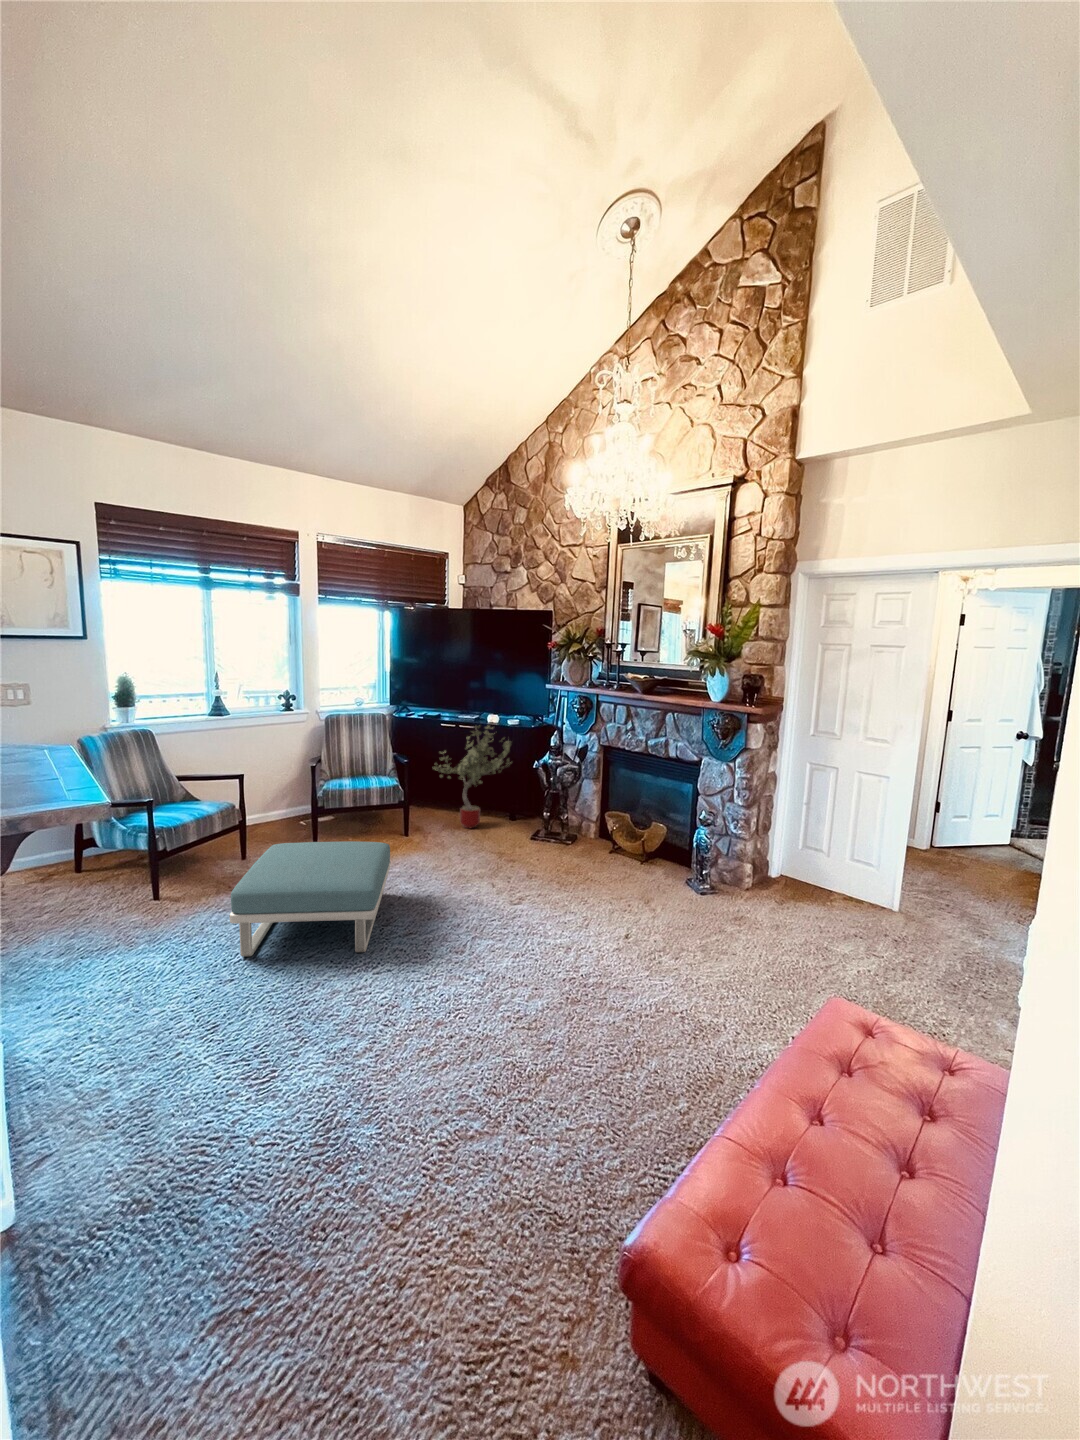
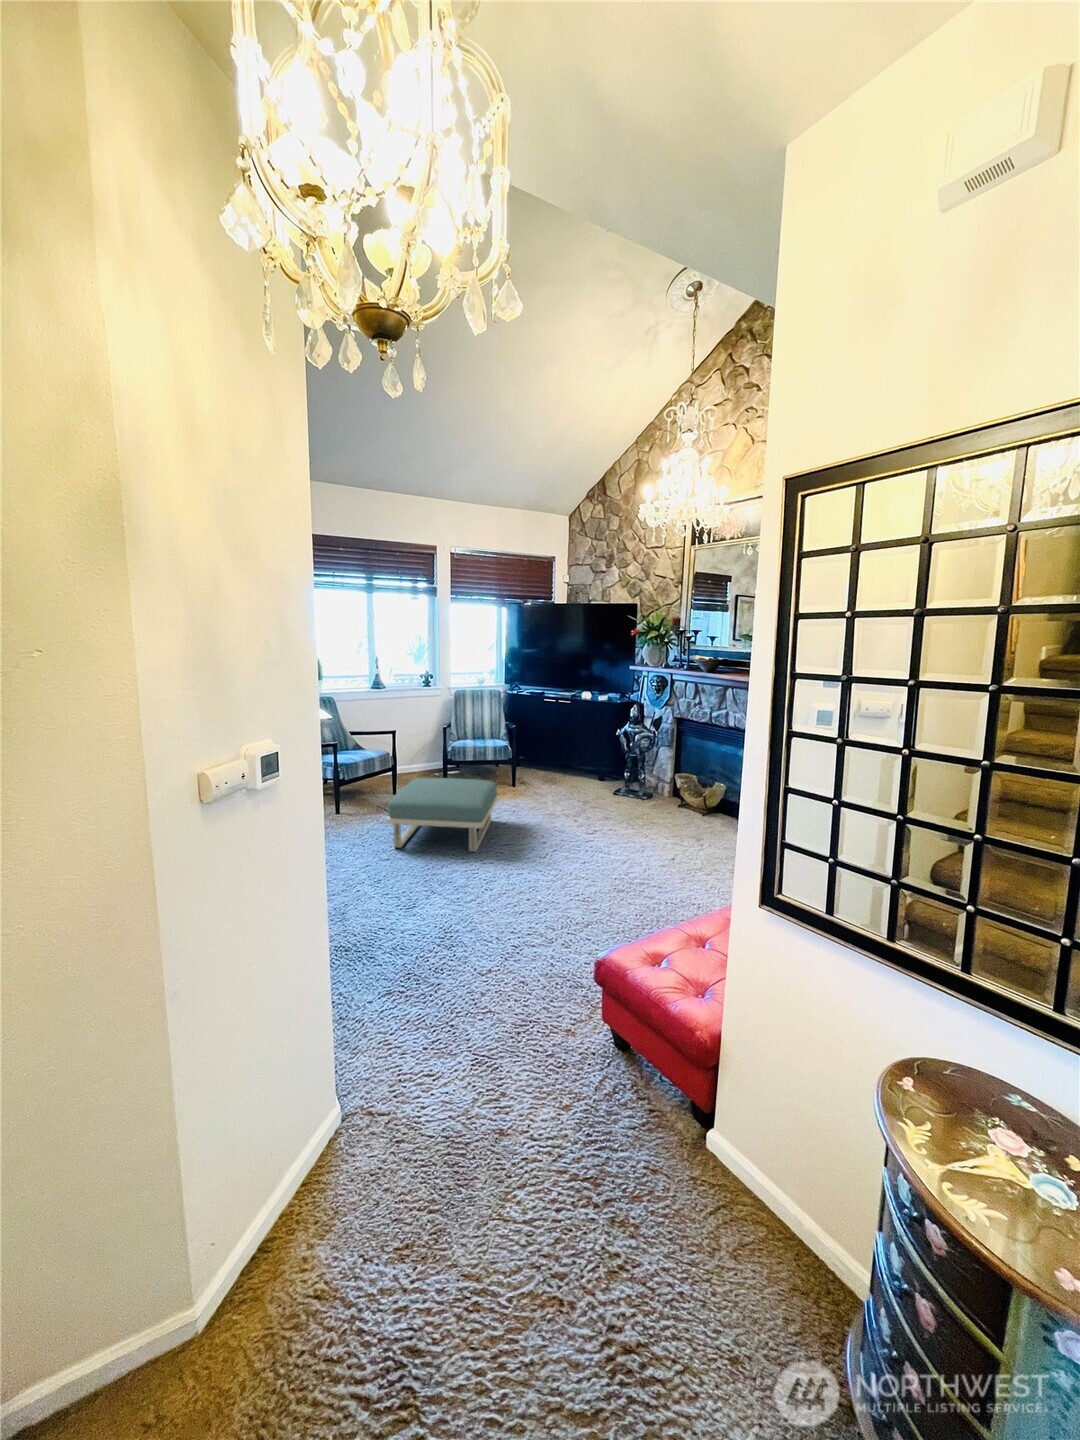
potted tree: present [433,725,511,828] -> none [535,698,600,784]

